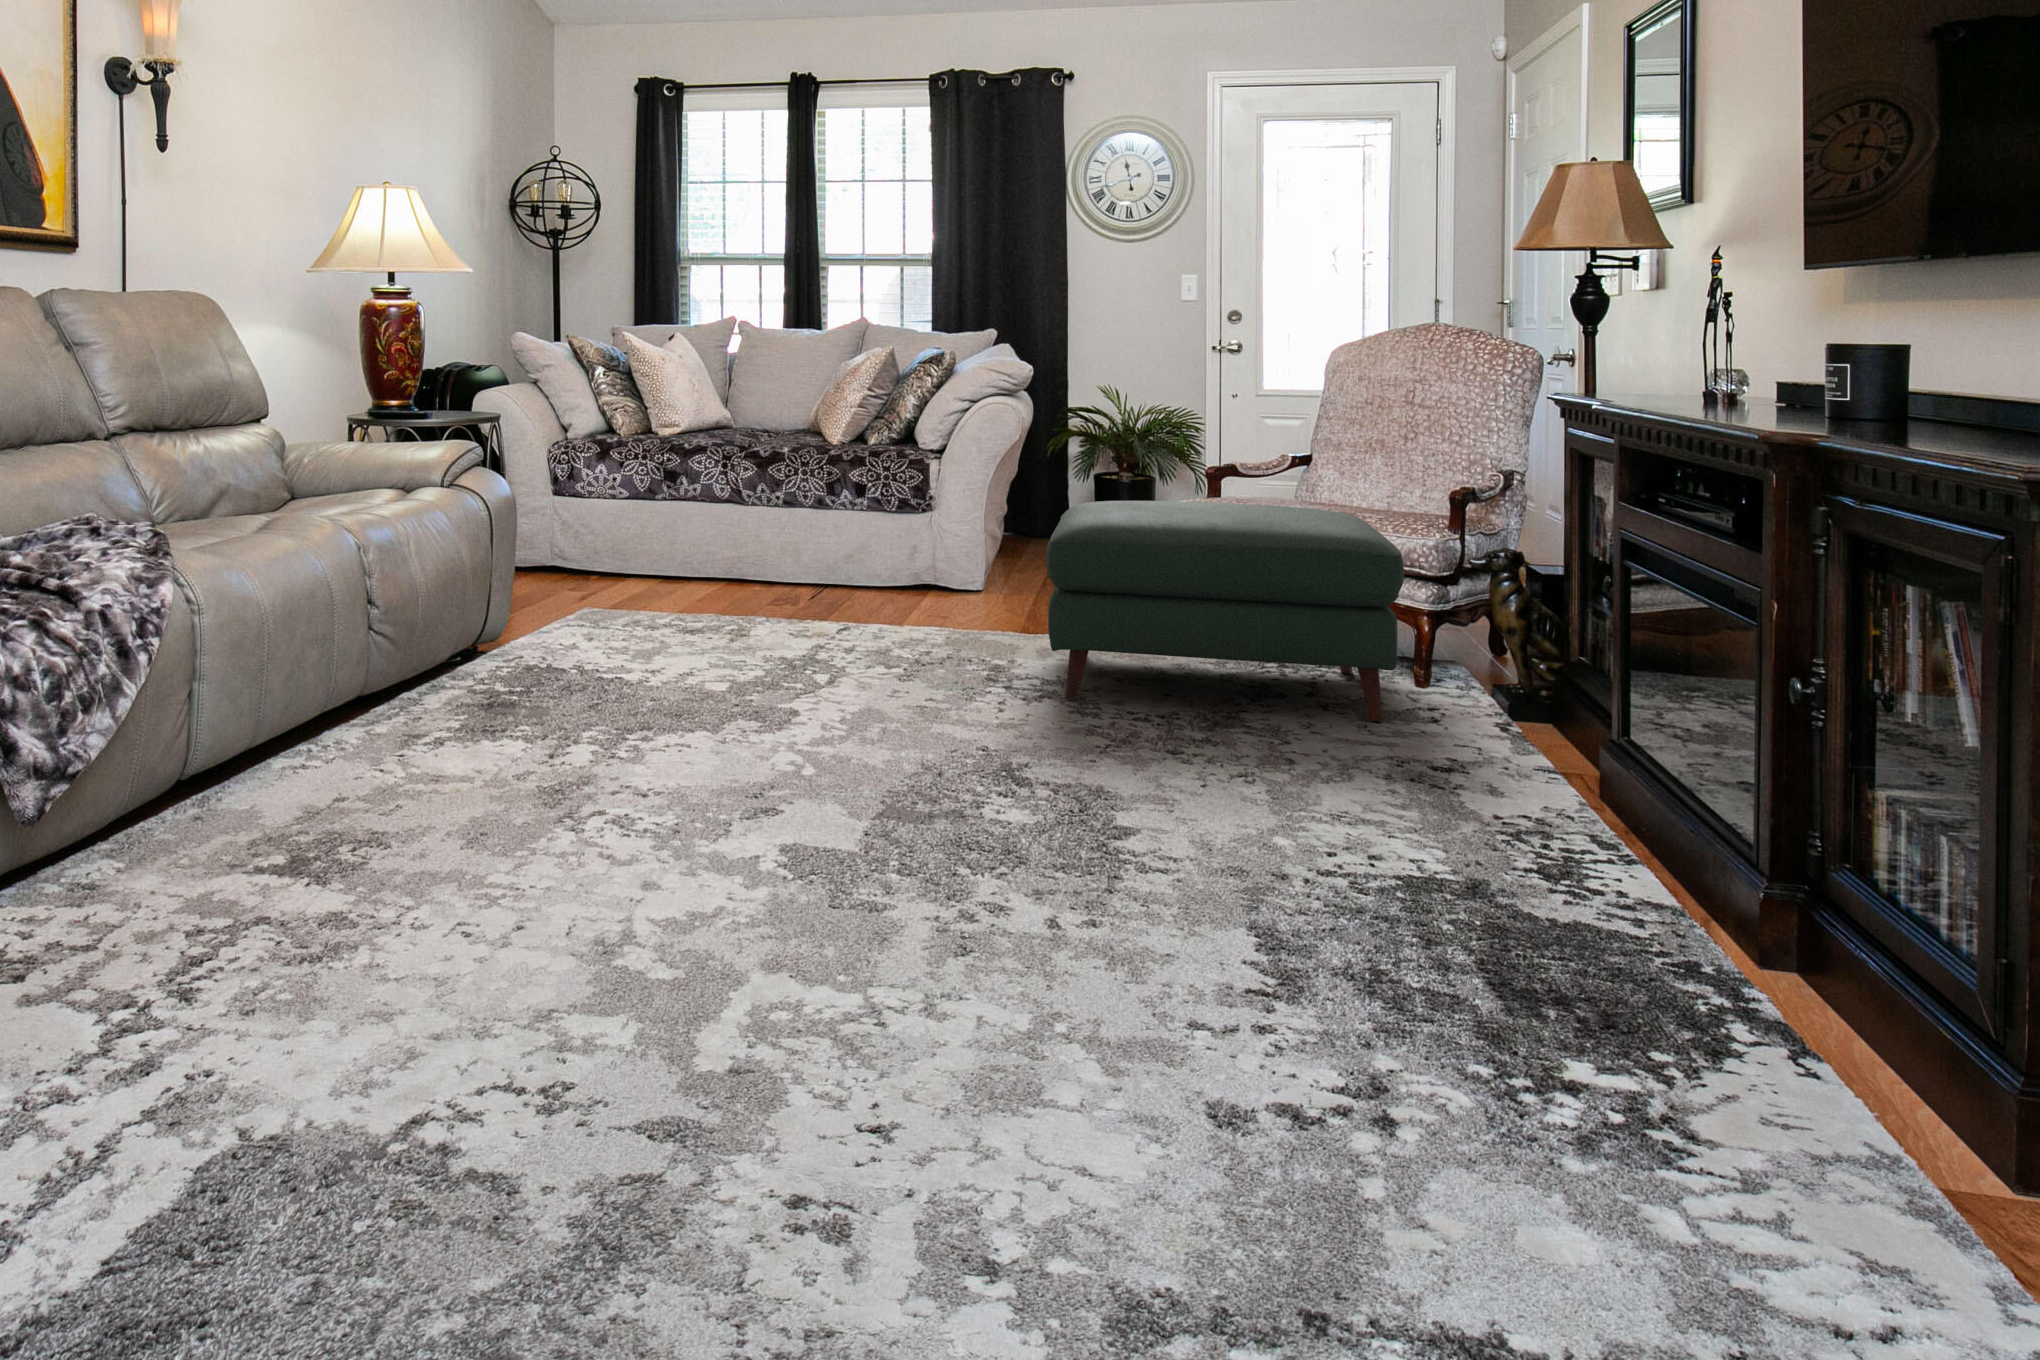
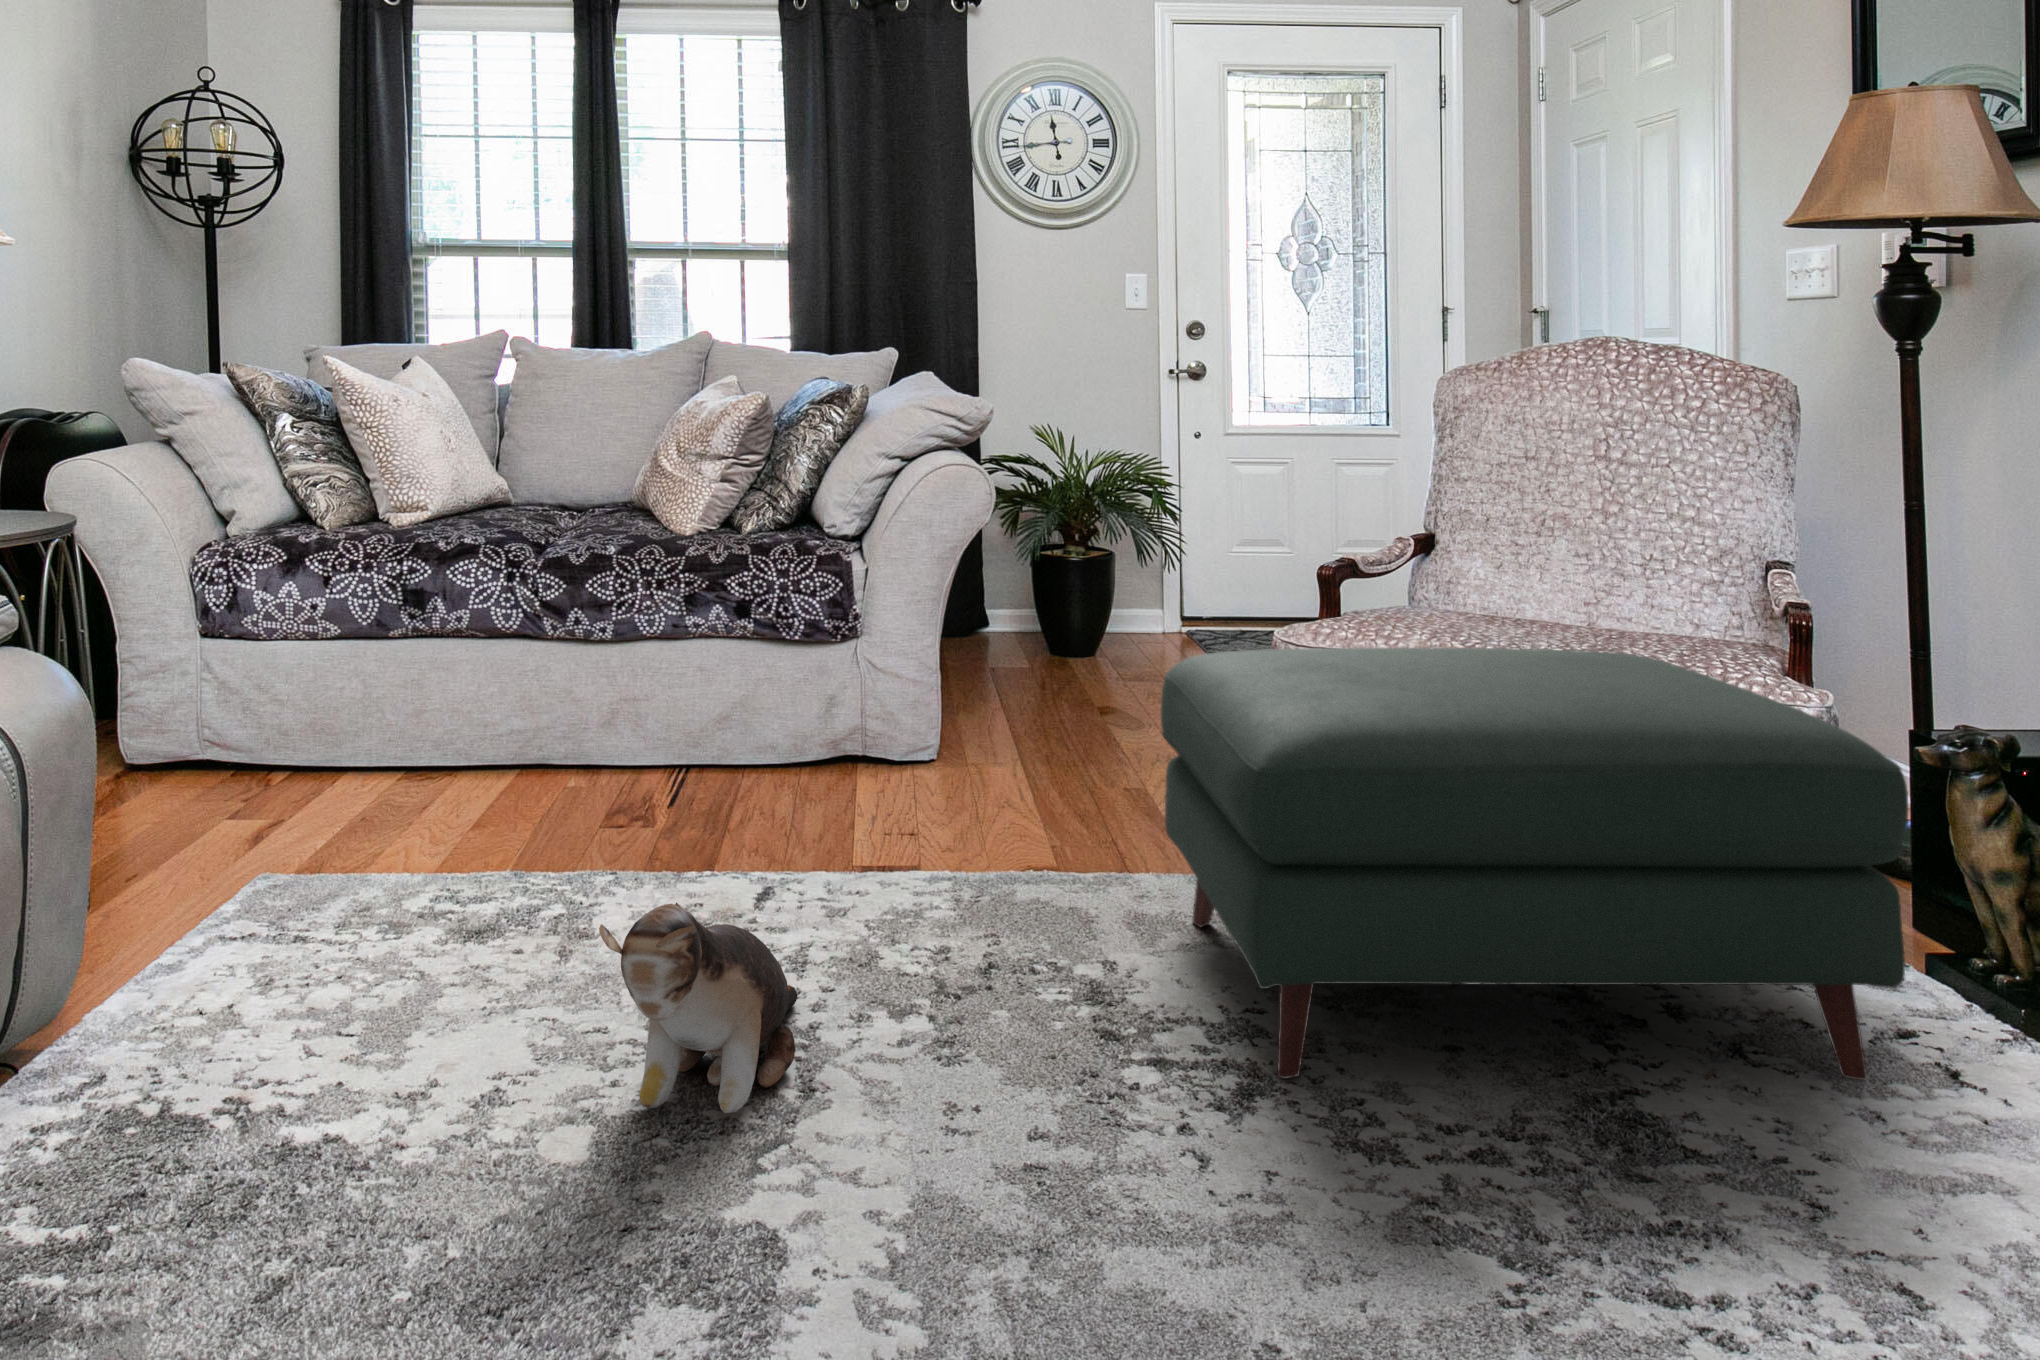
plush toy: none [730,588,842,687] -> present [599,903,798,1113]

